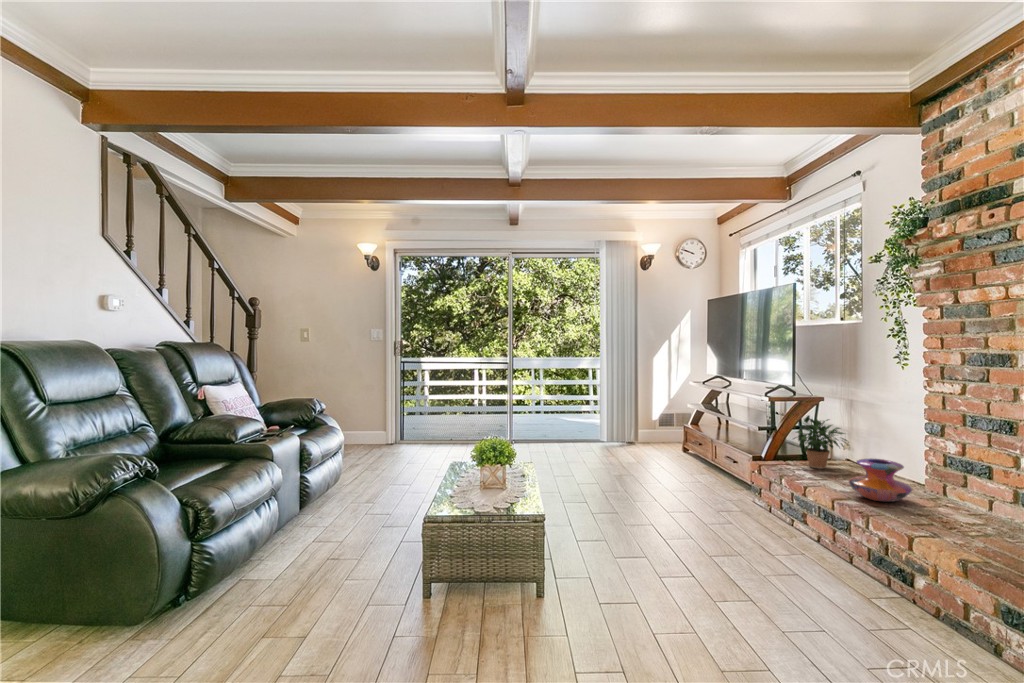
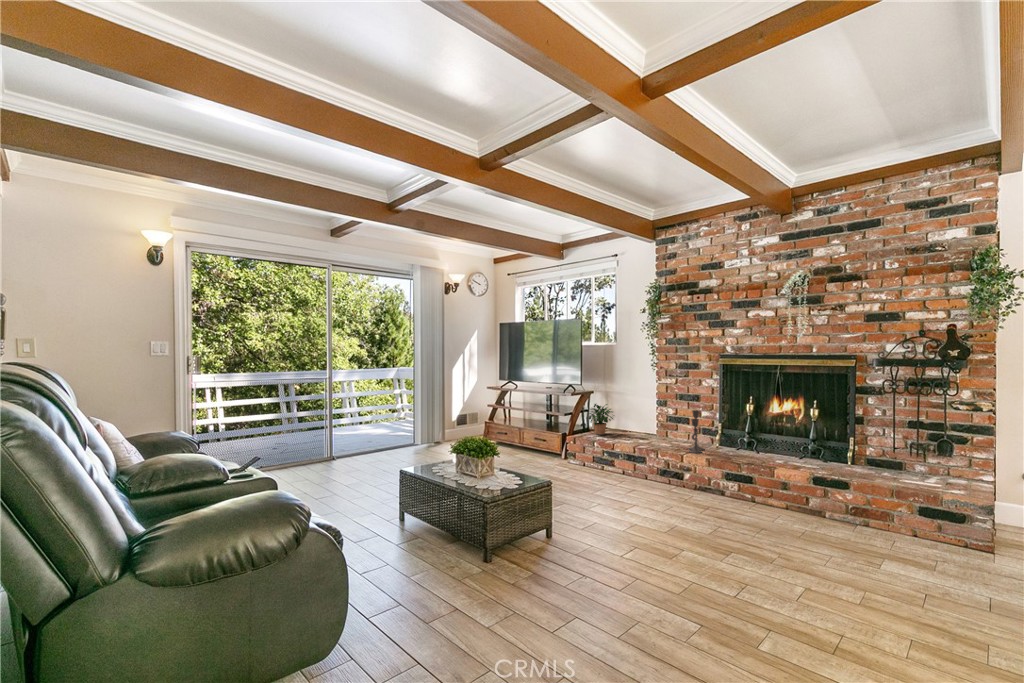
candlestick: none [944,449,995,542] -> present [689,410,704,453]
decorative vase: present [849,459,912,502] -> none [633,422,663,444]

